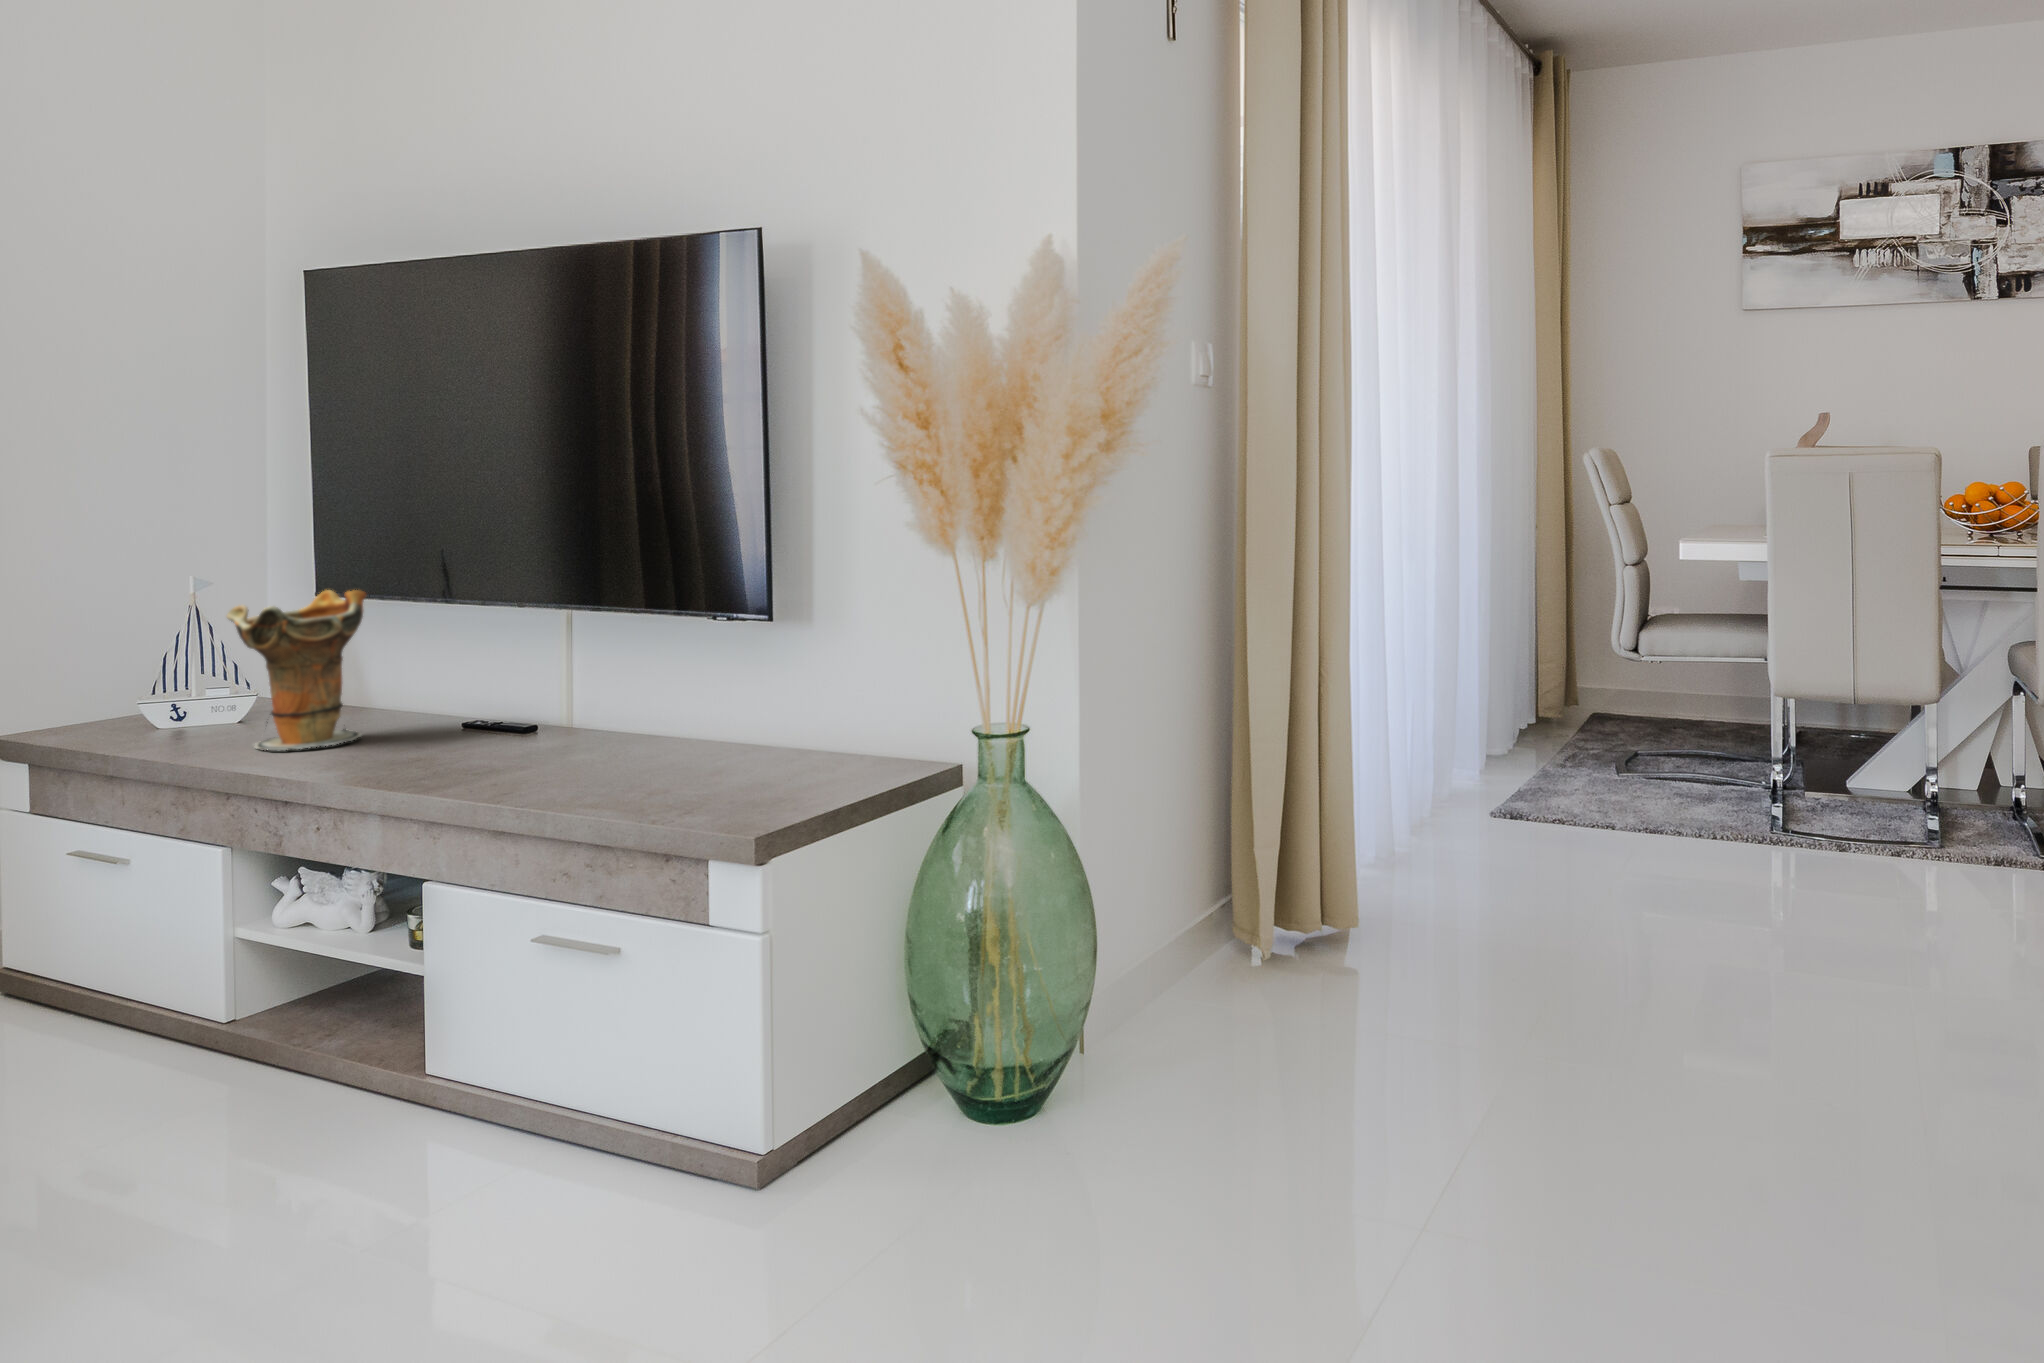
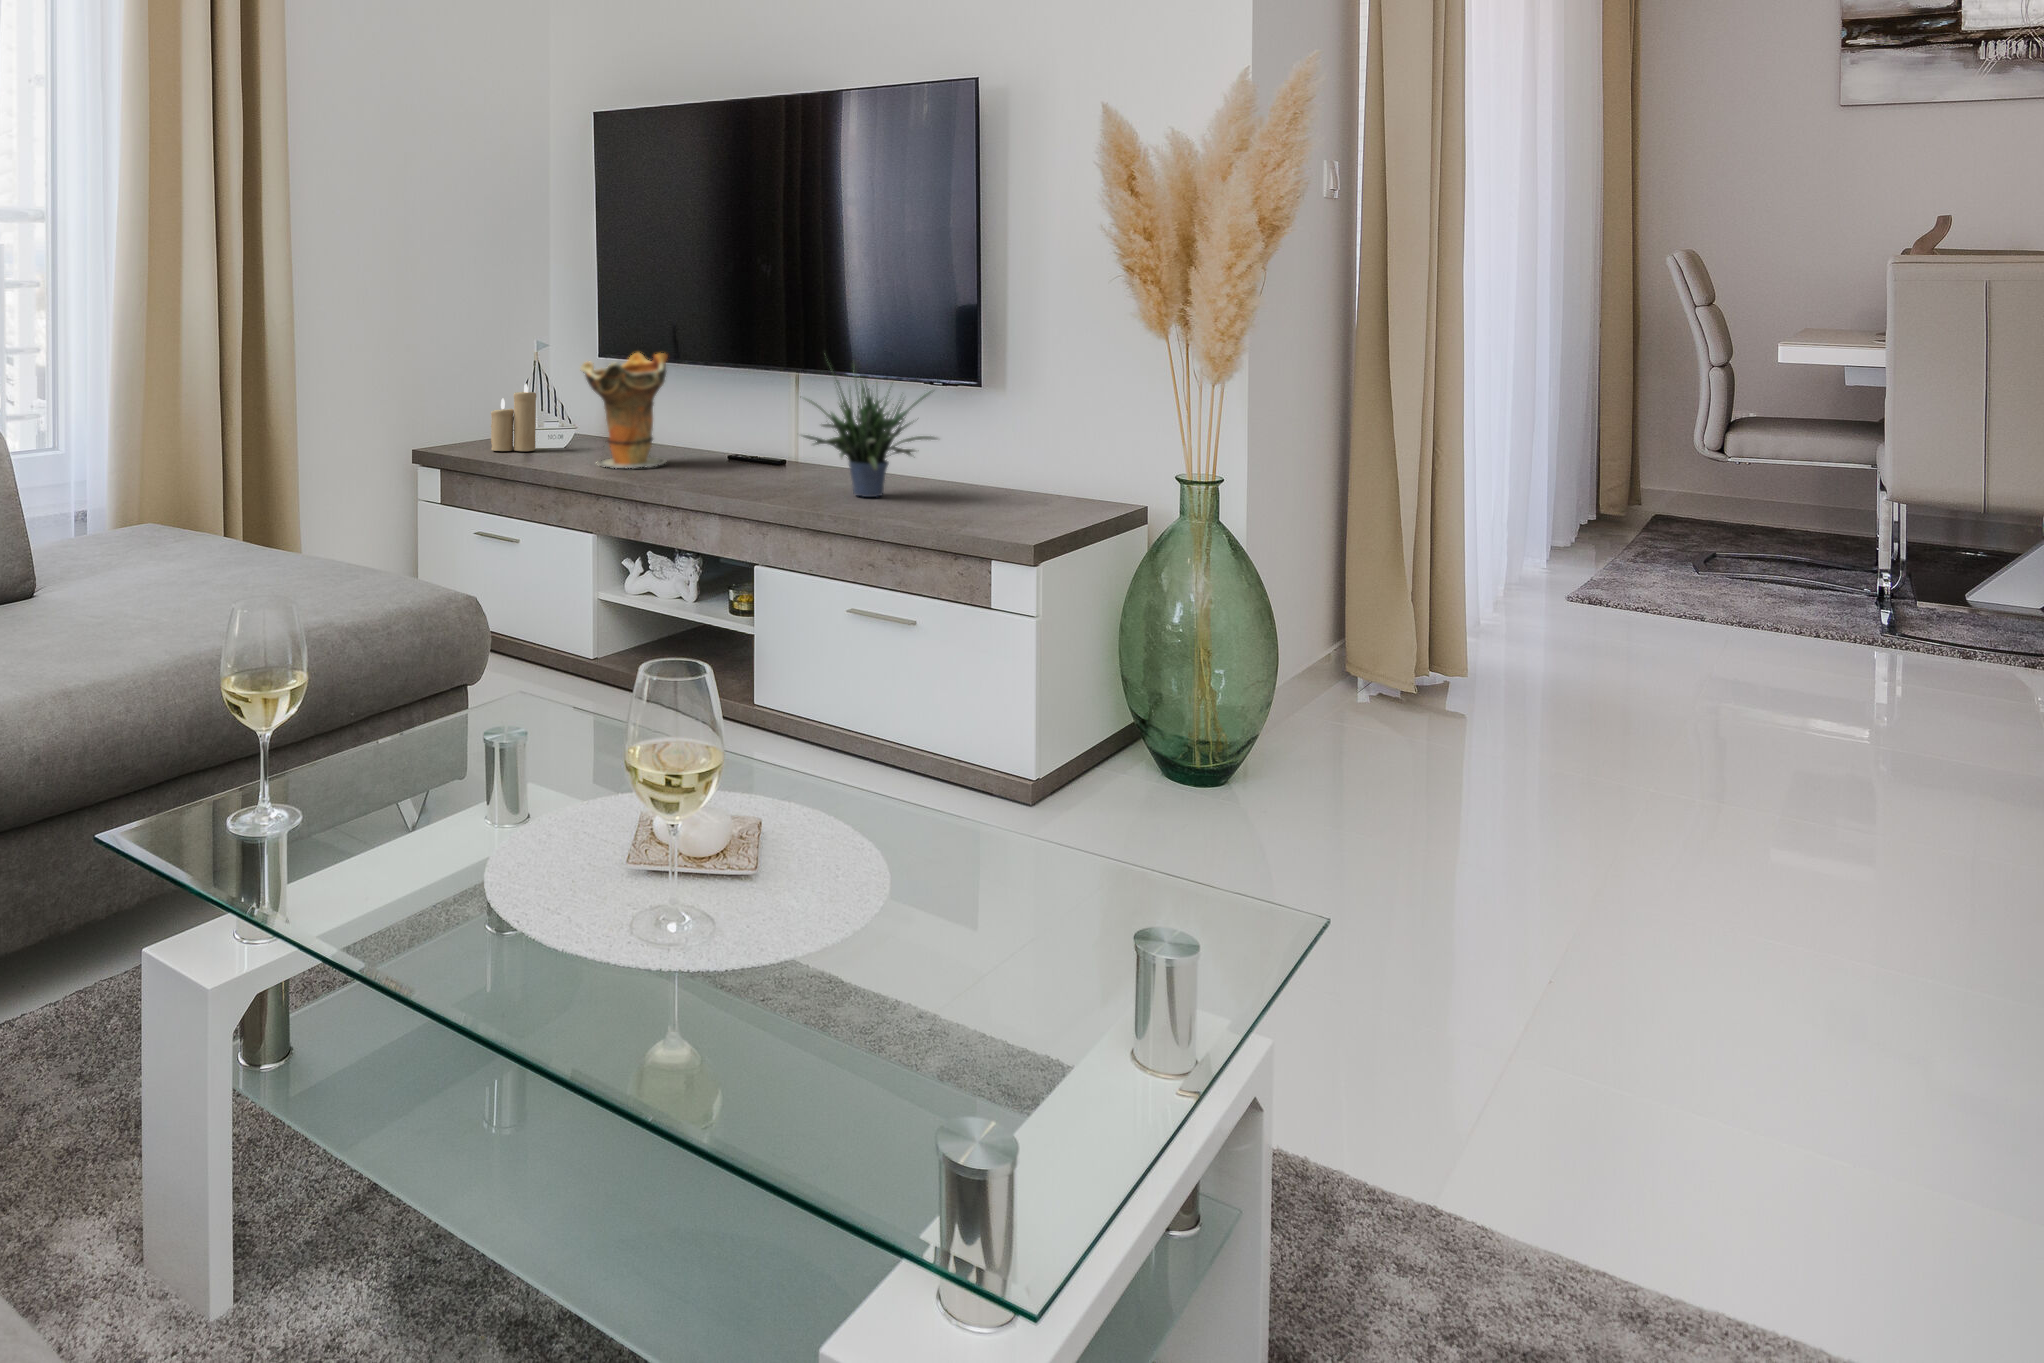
potted plant: none [496,583,685,775] -> present [803,359,937,497]
candle: none [116,637,191,733] -> present [491,384,536,451]

